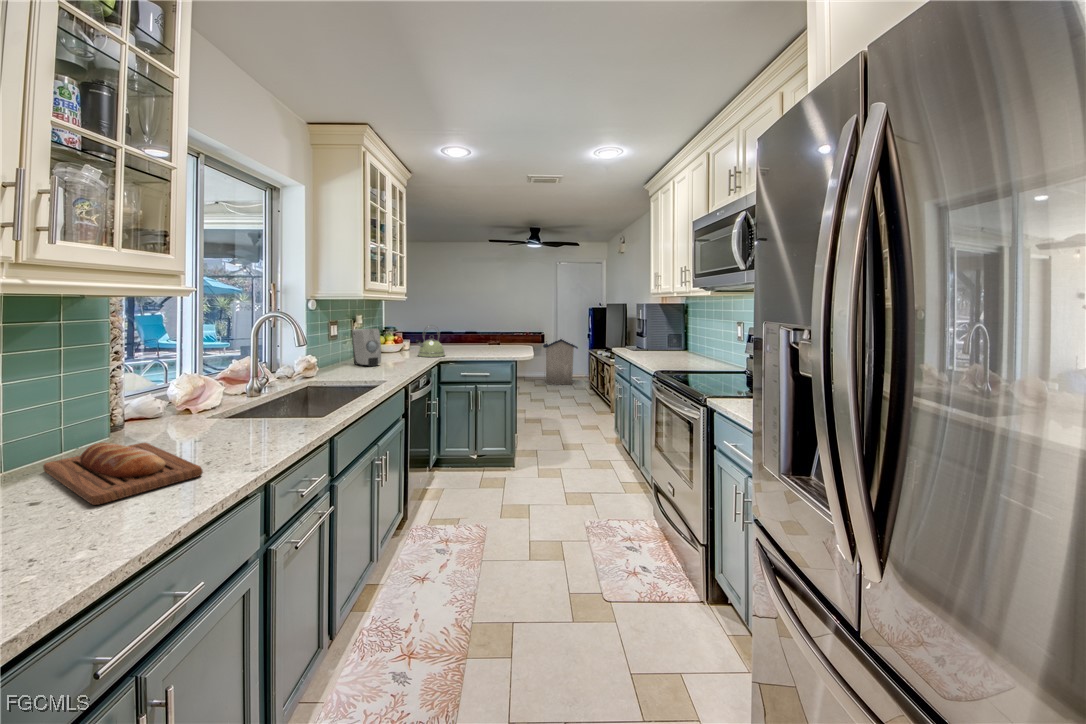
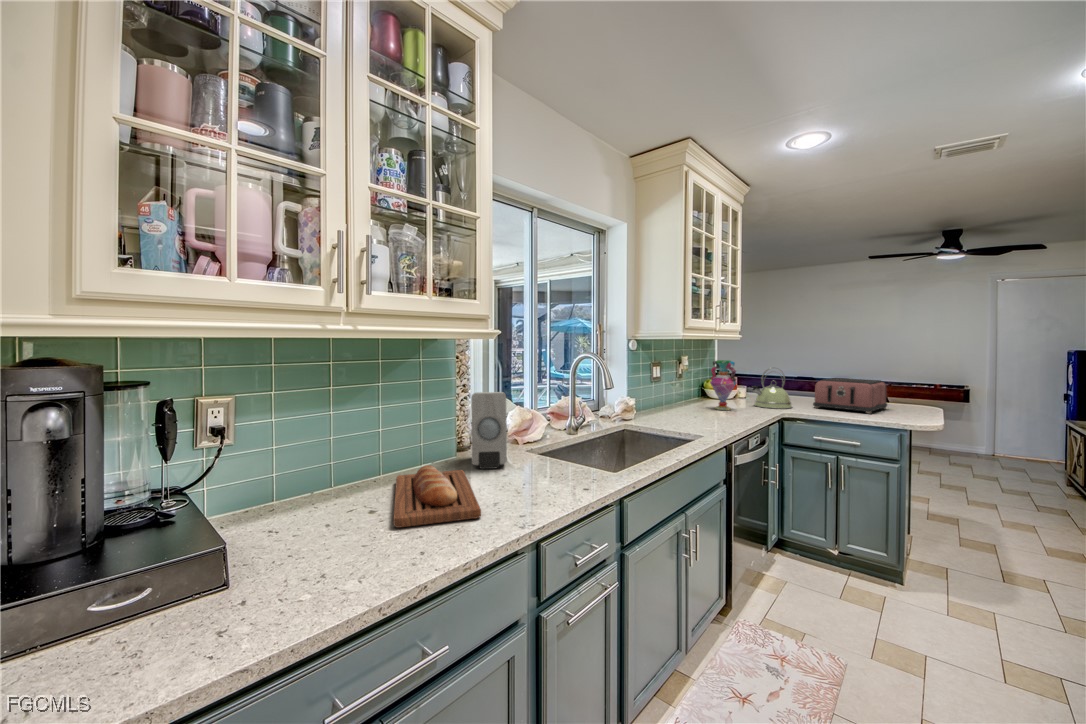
vase: none [383,319,405,361] -> present [710,360,736,410]
soap dispenser: present [352,329,381,366] -> present [471,392,507,469]
toaster: none [459,332,503,357] -> present [813,378,887,414]
trash can: present [543,339,578,385] -> none [963,390,1046,470]

